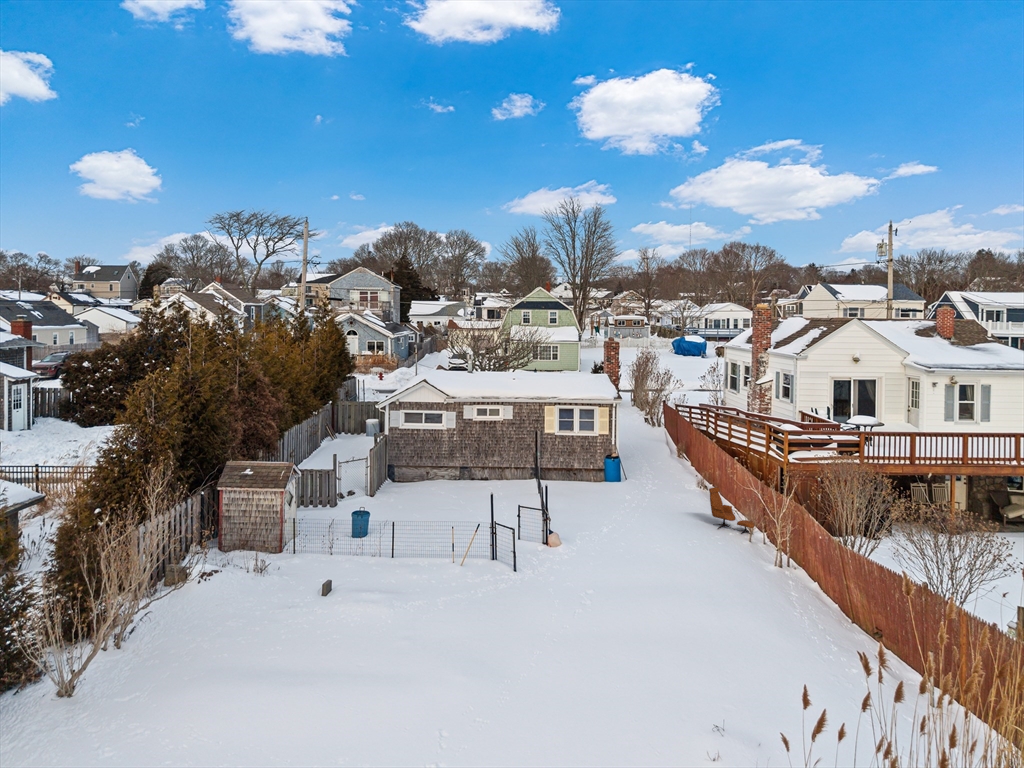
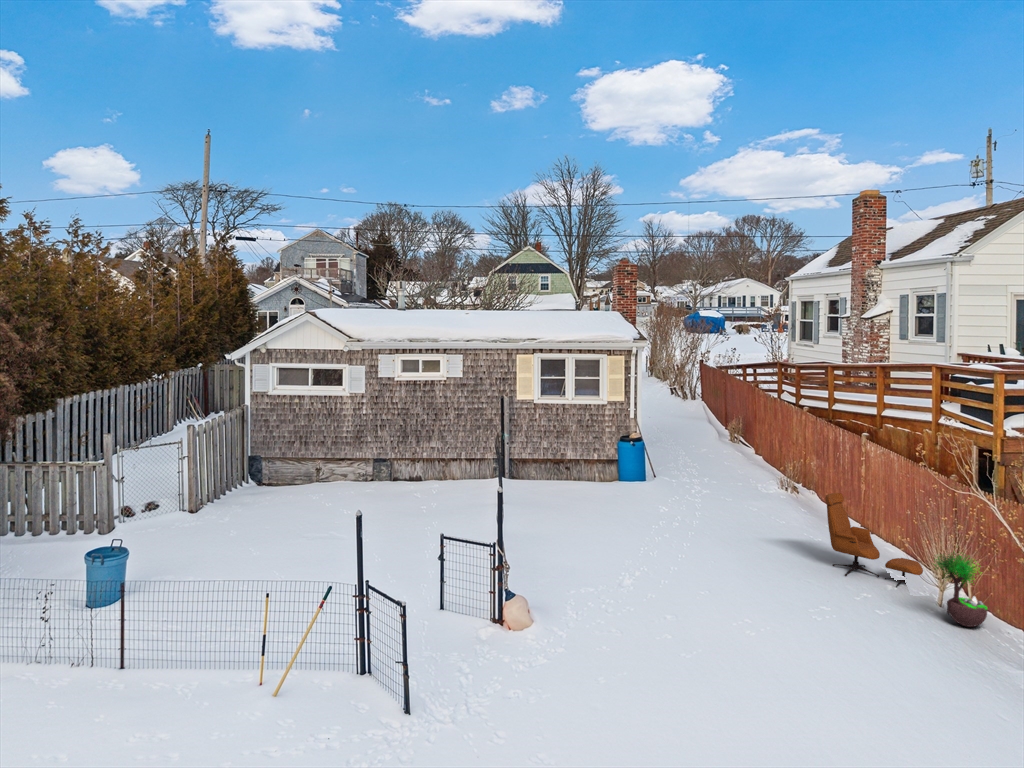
potted tree: none [750,511,774,549] -> present [935,552,987,627]

